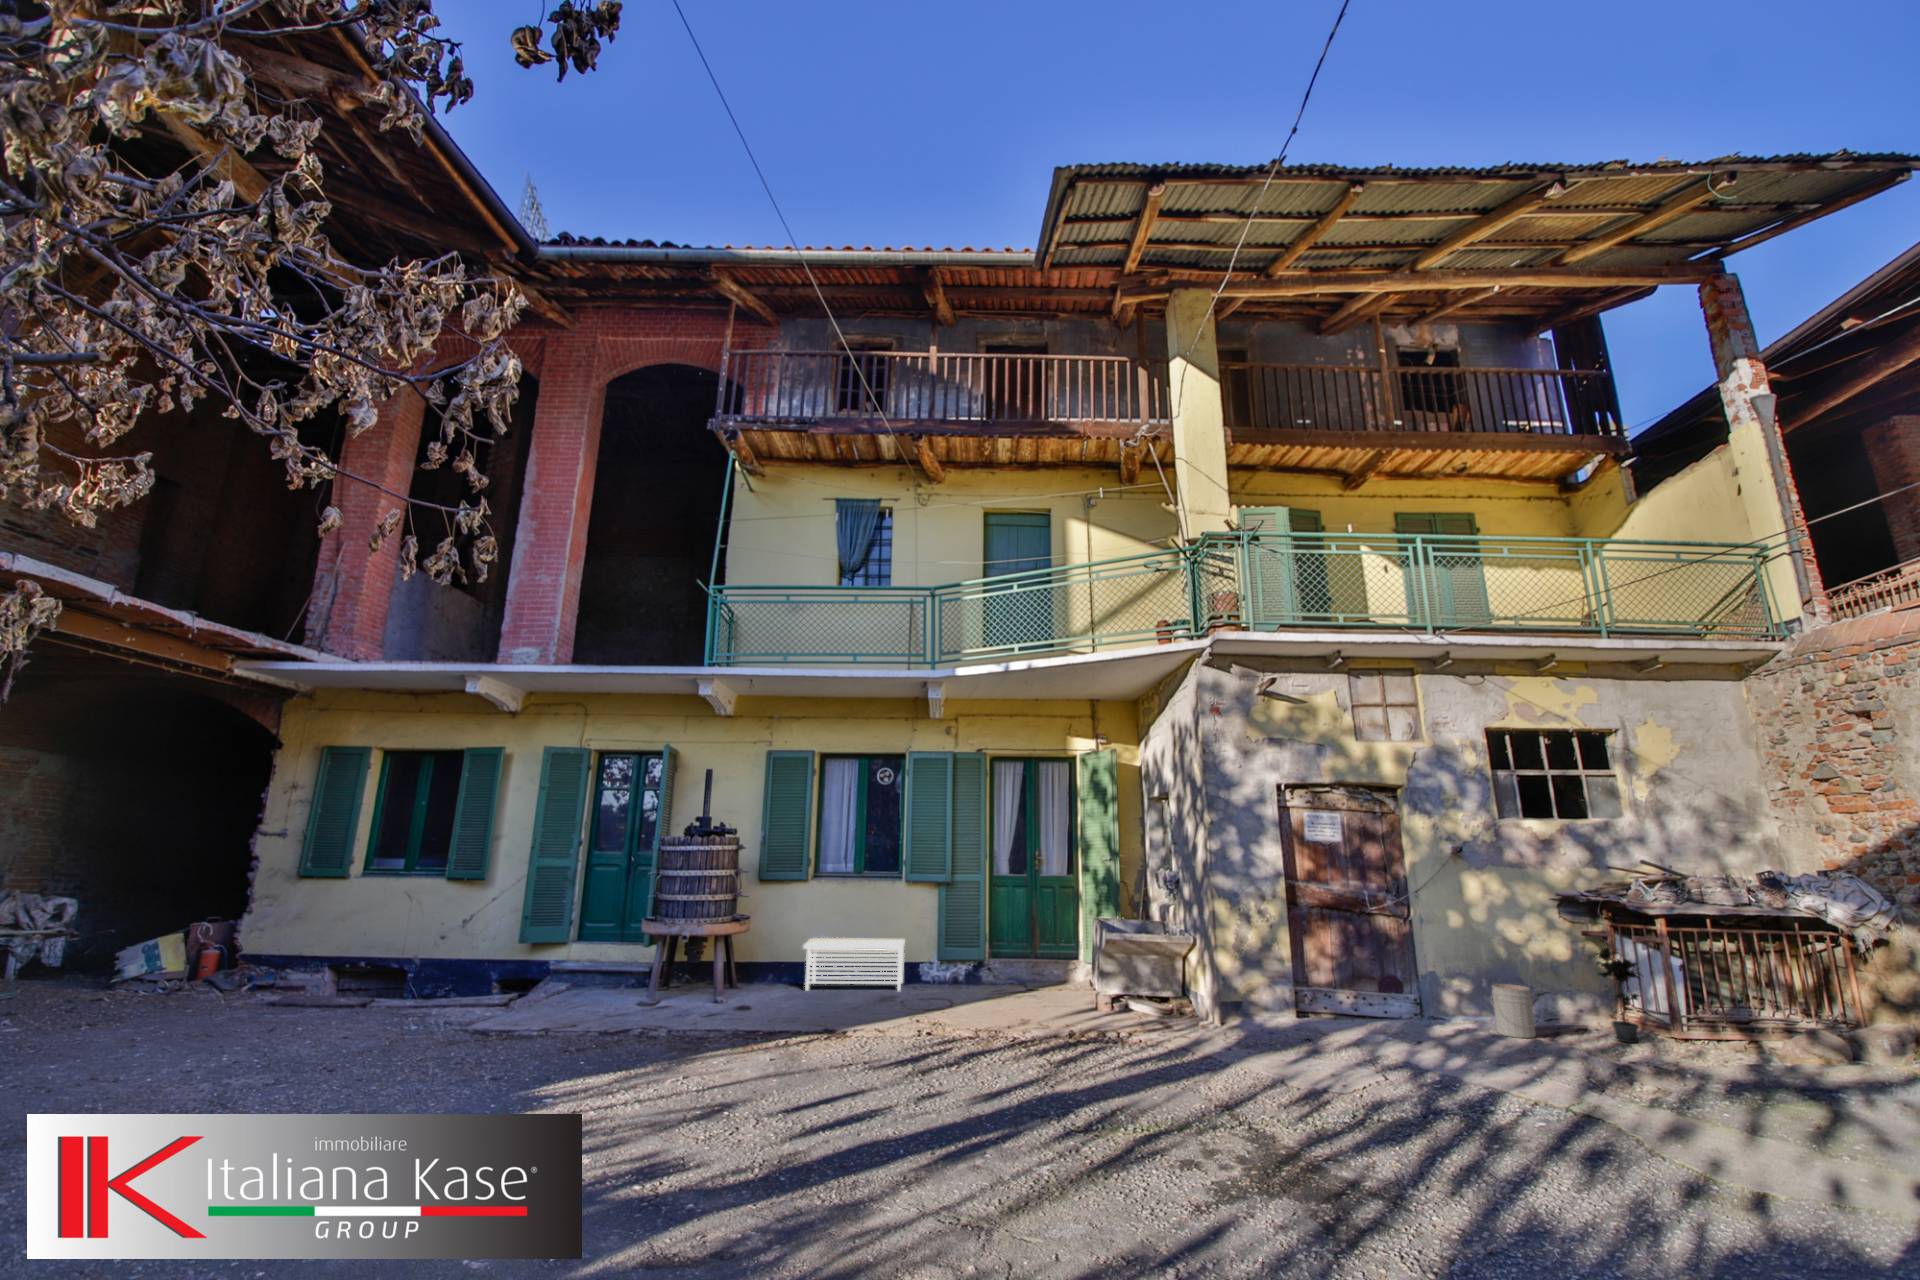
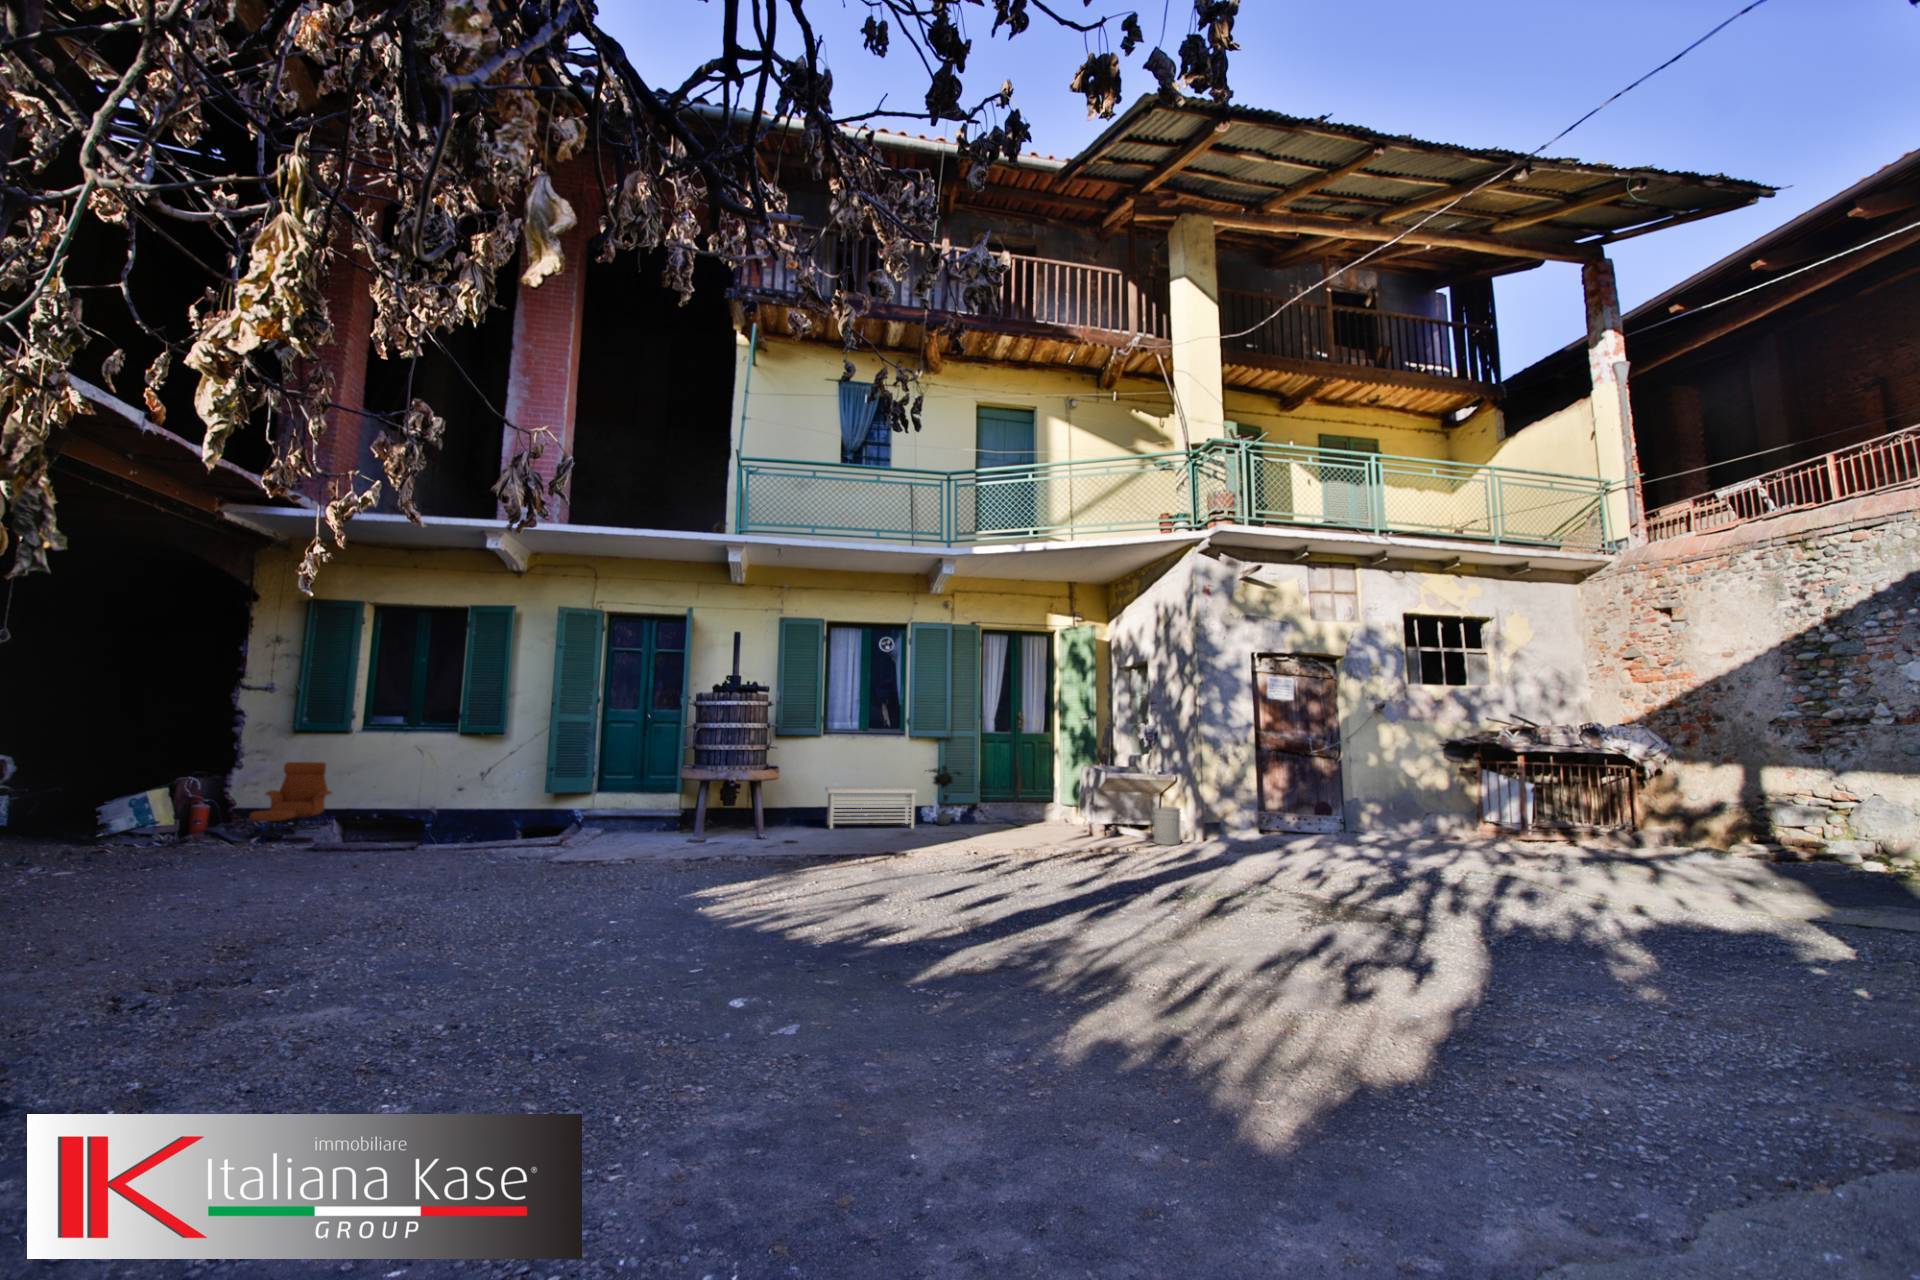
lounge chair: none [231,911,323,992] -> present [249,762,332,836]
potted plant: present [1594,948,1639,1043] -> present [925,766,961,825]
bucket: present [1492,984,1536,1038] -> present [1153,807,1181,845]

